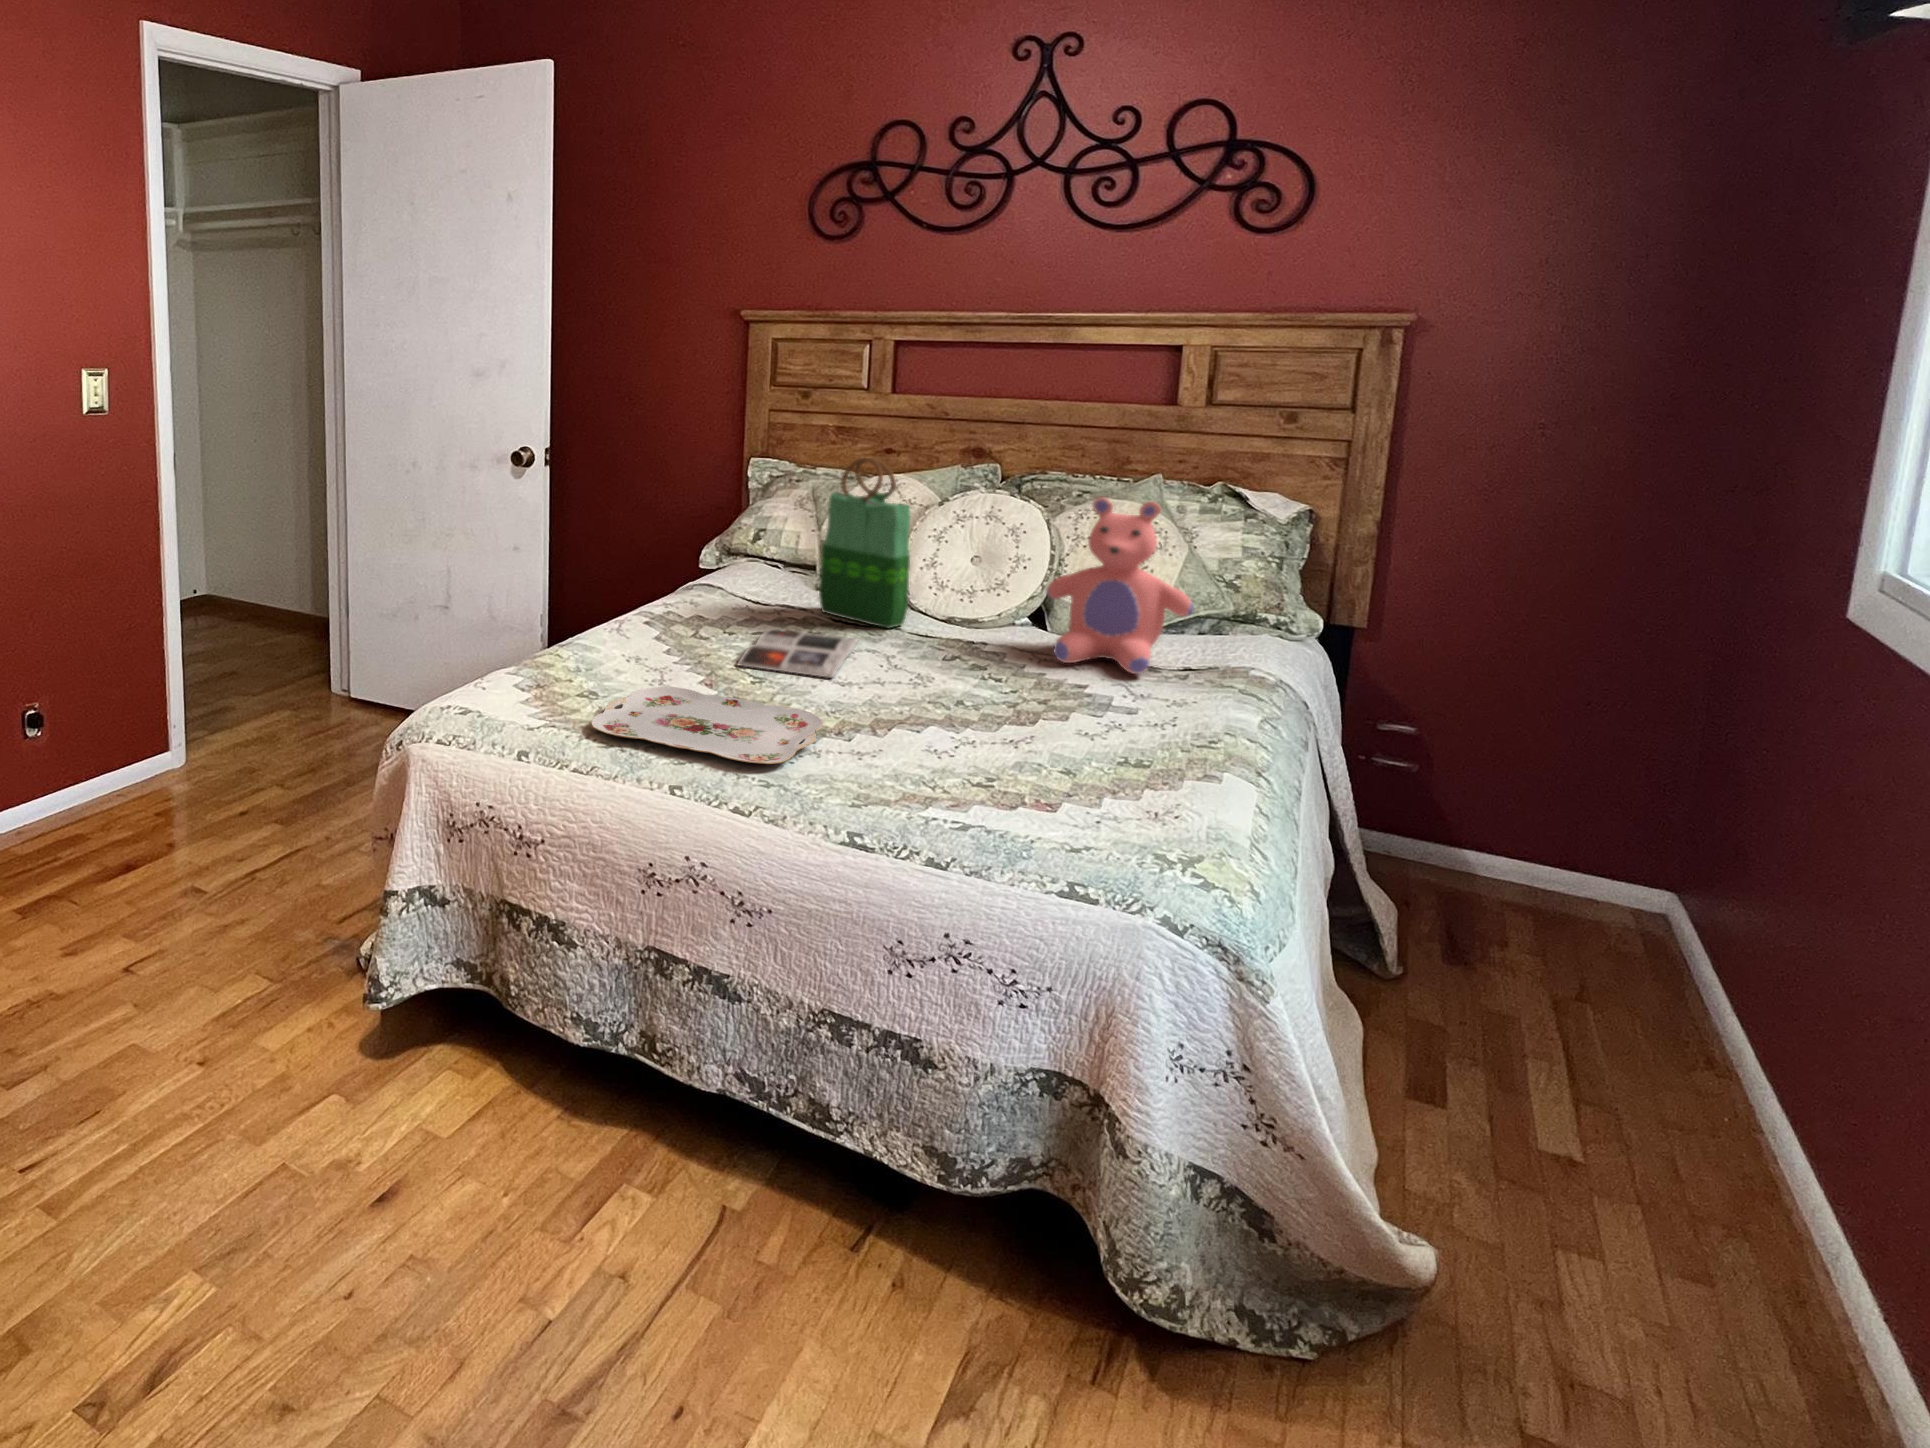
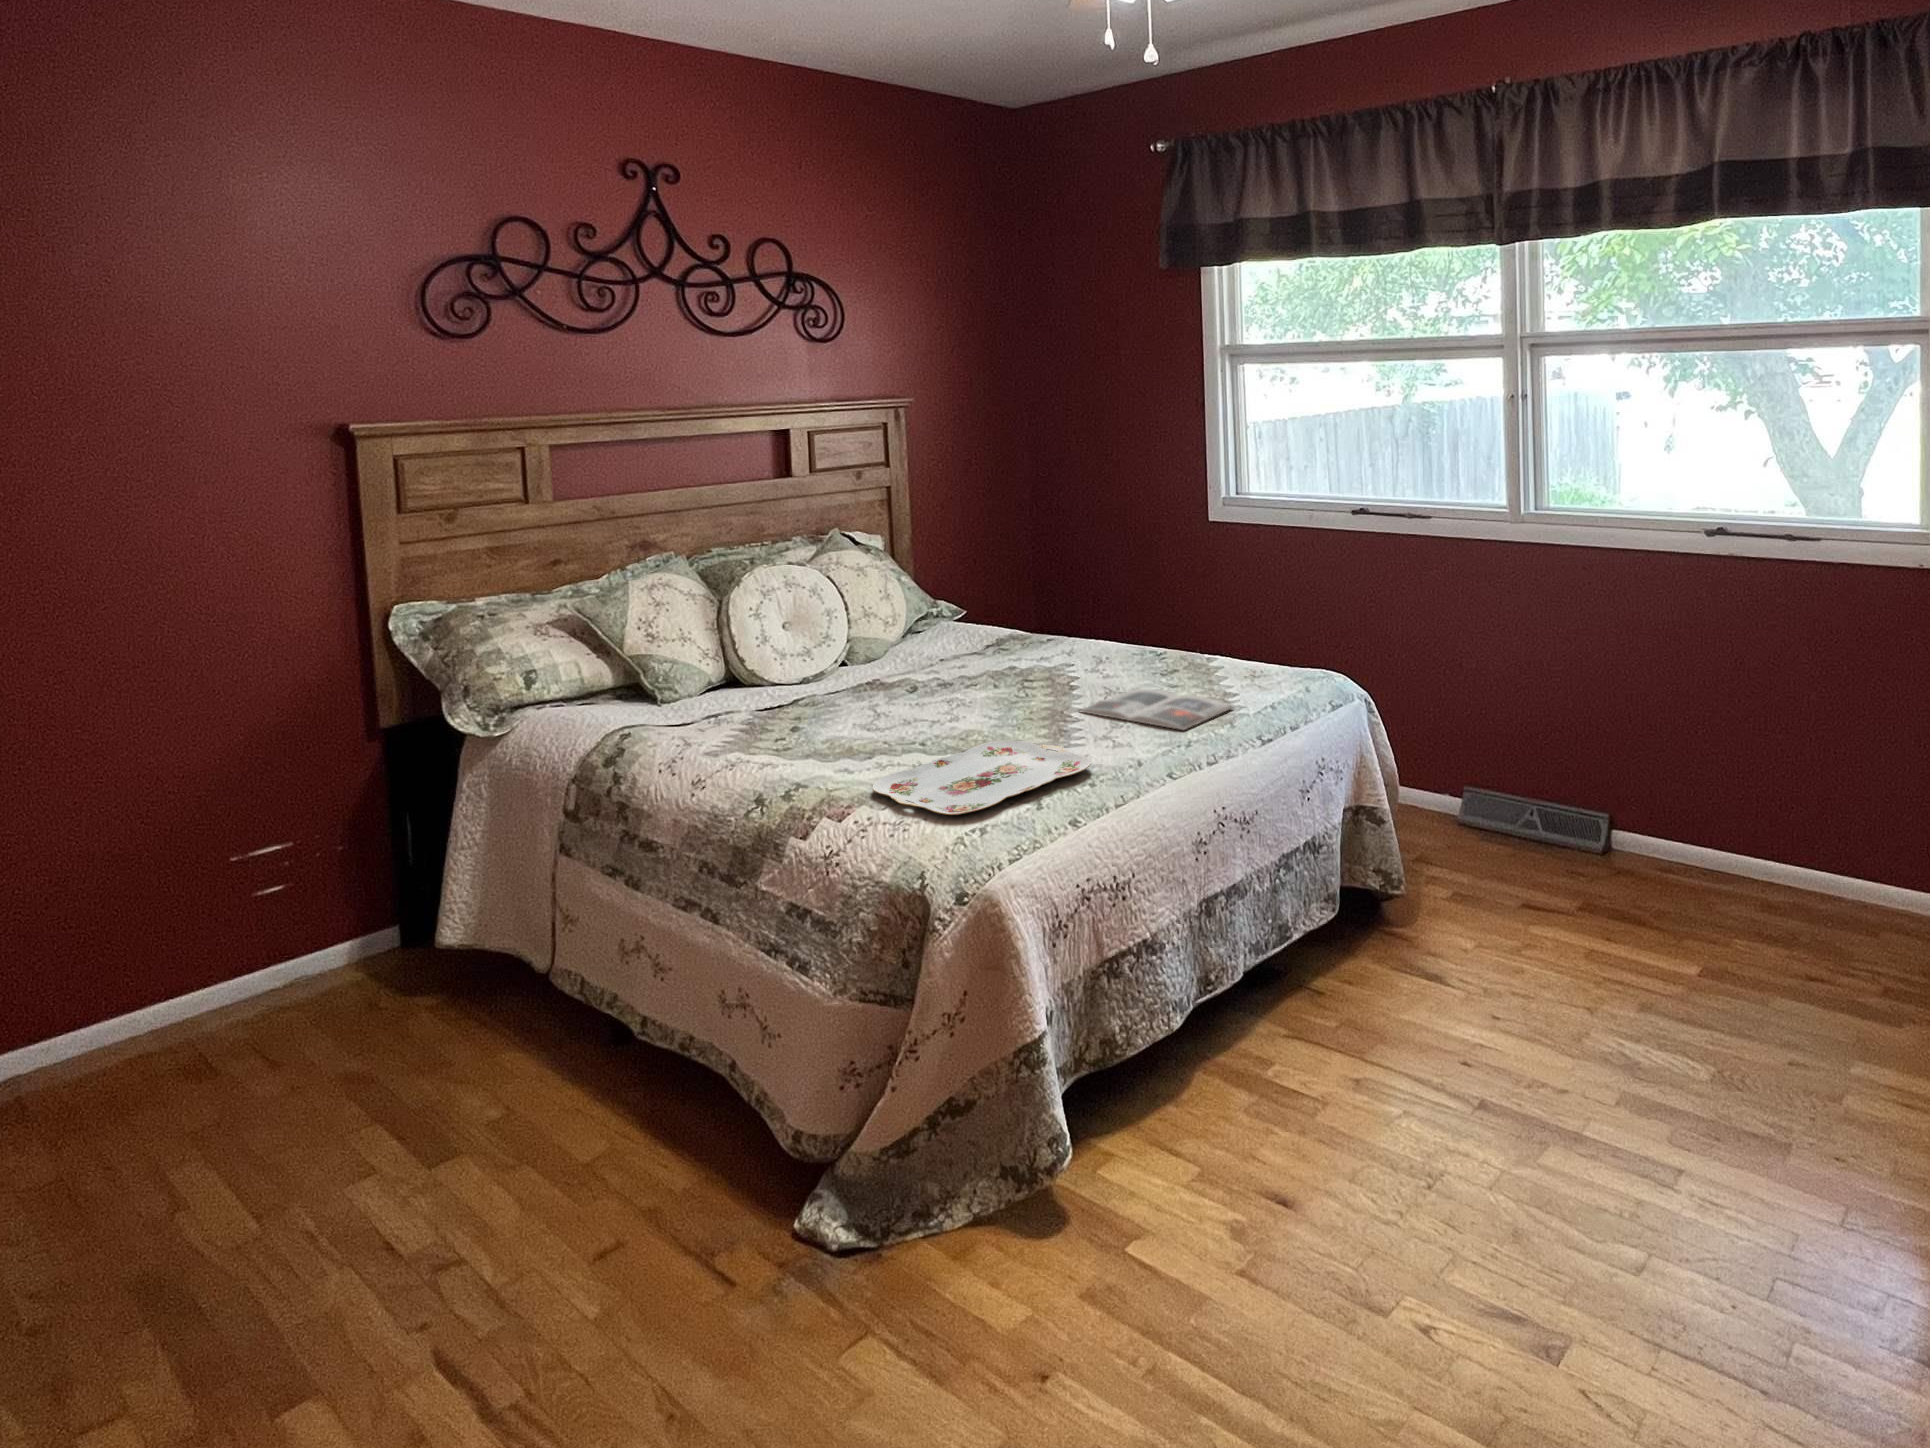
tote bag: present [819,458,911,628] -> none [712,546,809,711]
teddy bear: present [1046,497,1194,674] -> none [896,537,1001,670]
magazine: present [738,629,859,678] -> present [1080,689,1232,730]

